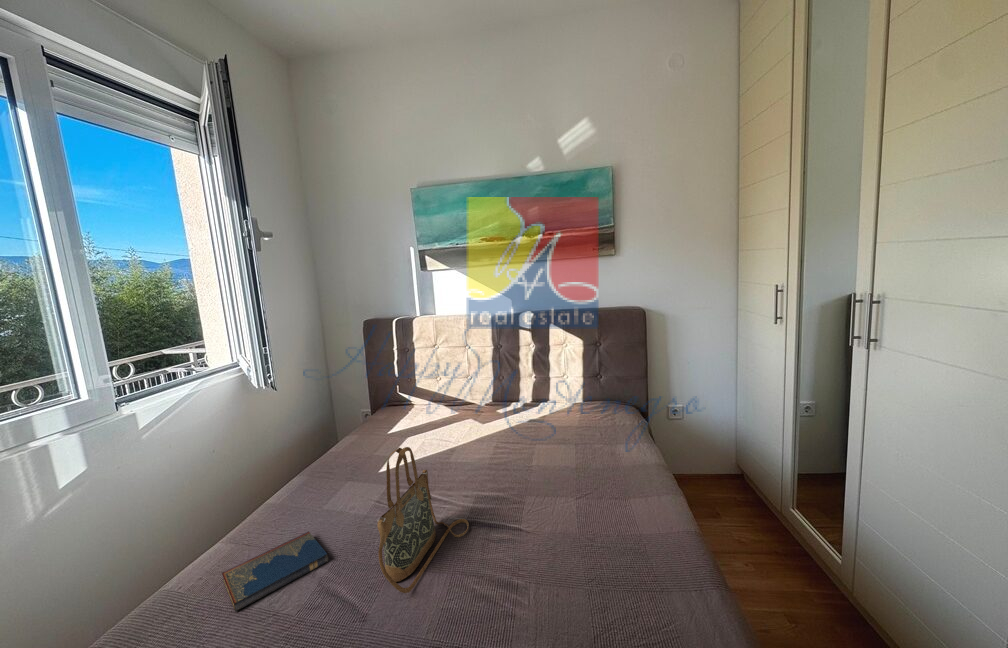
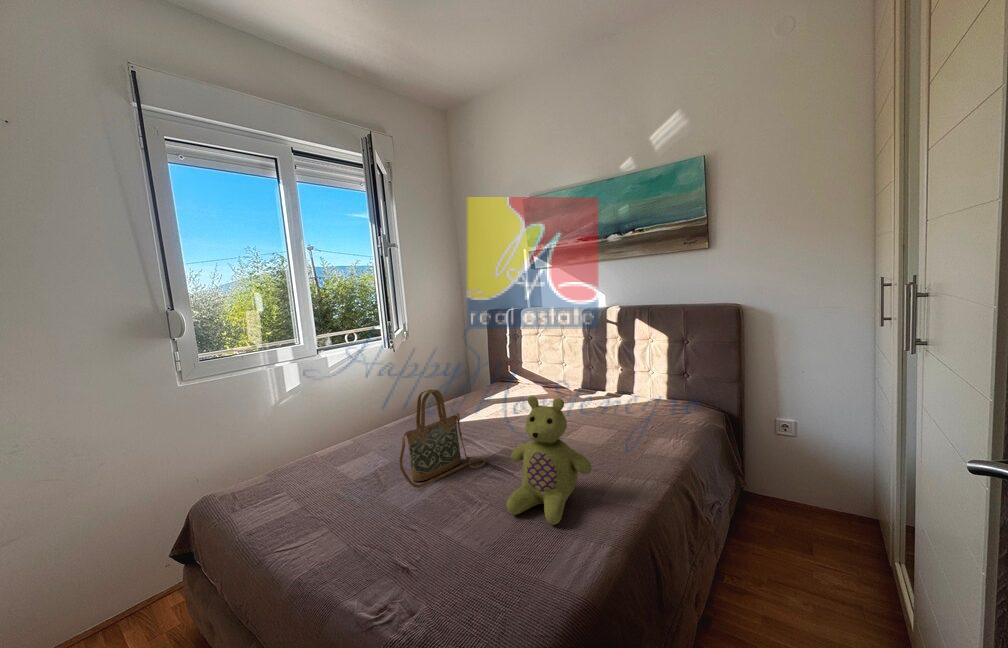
stuffed bear: none [531,437,632,590] -> present [506,396,592,525]
hardcover book: present [222,531,328,612] -> none [332,444,391,473]

